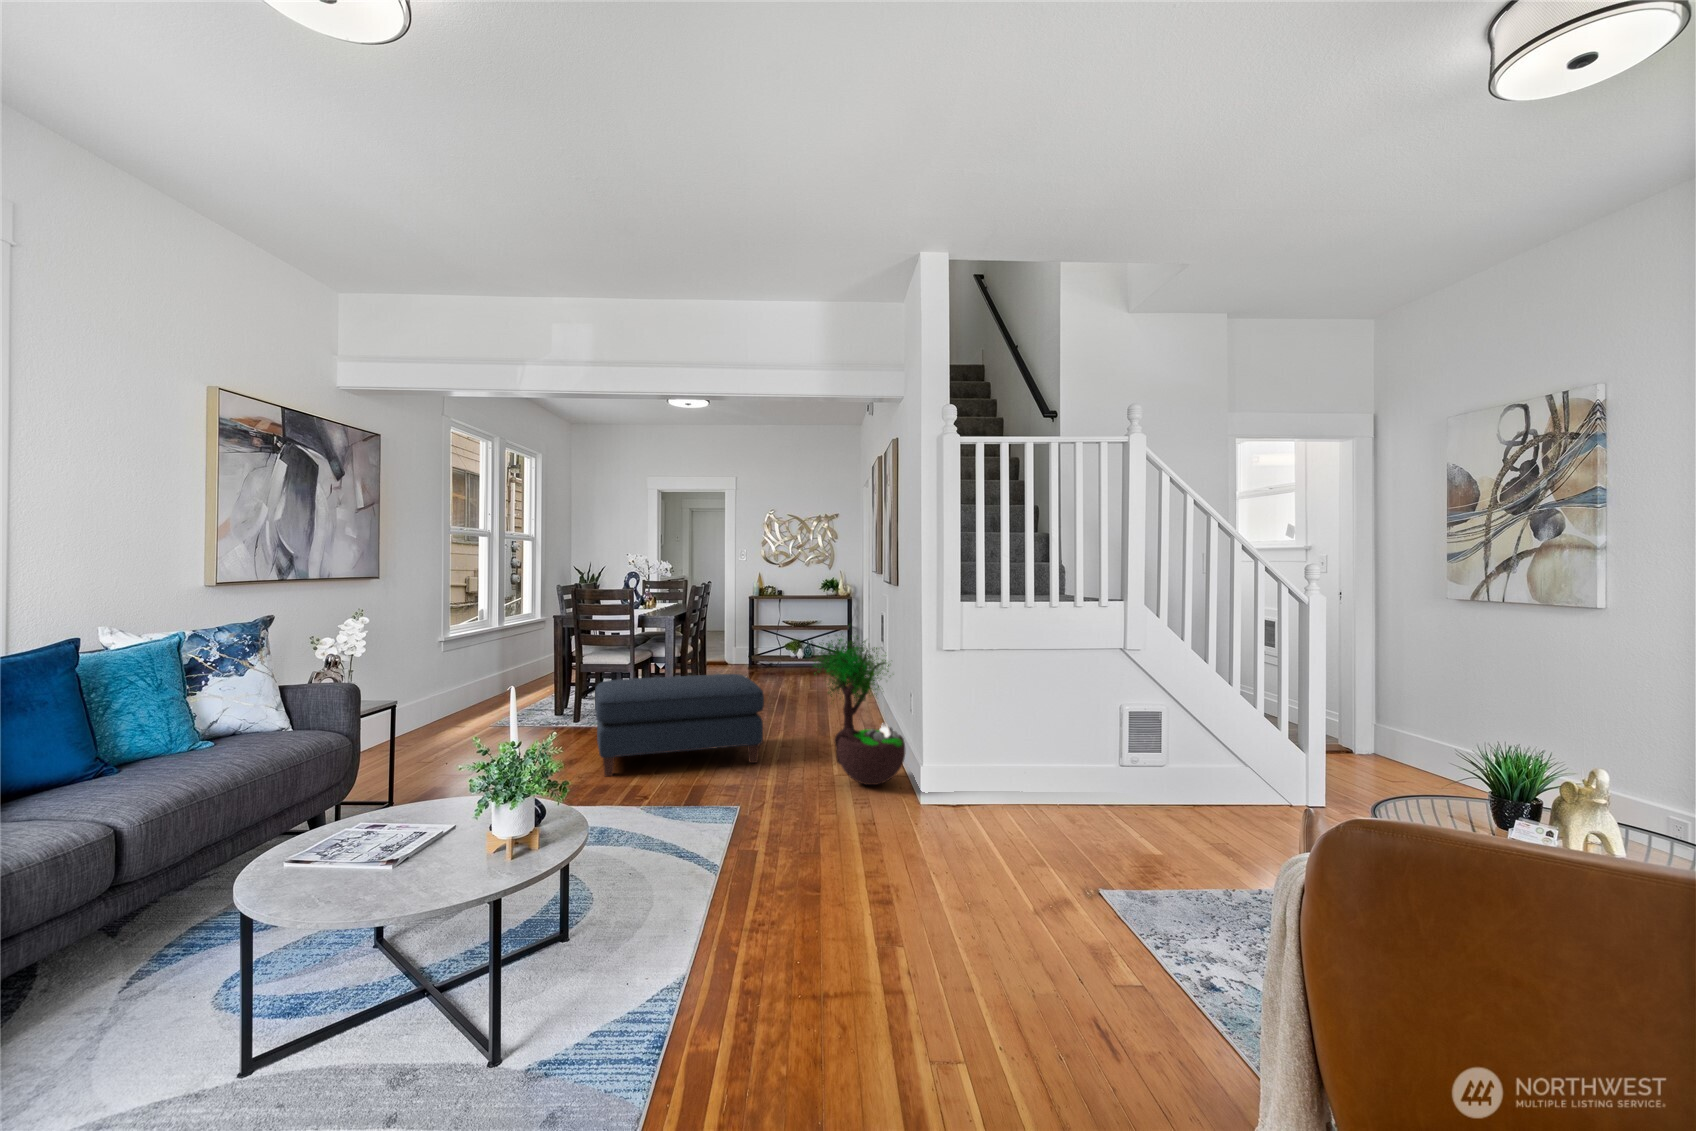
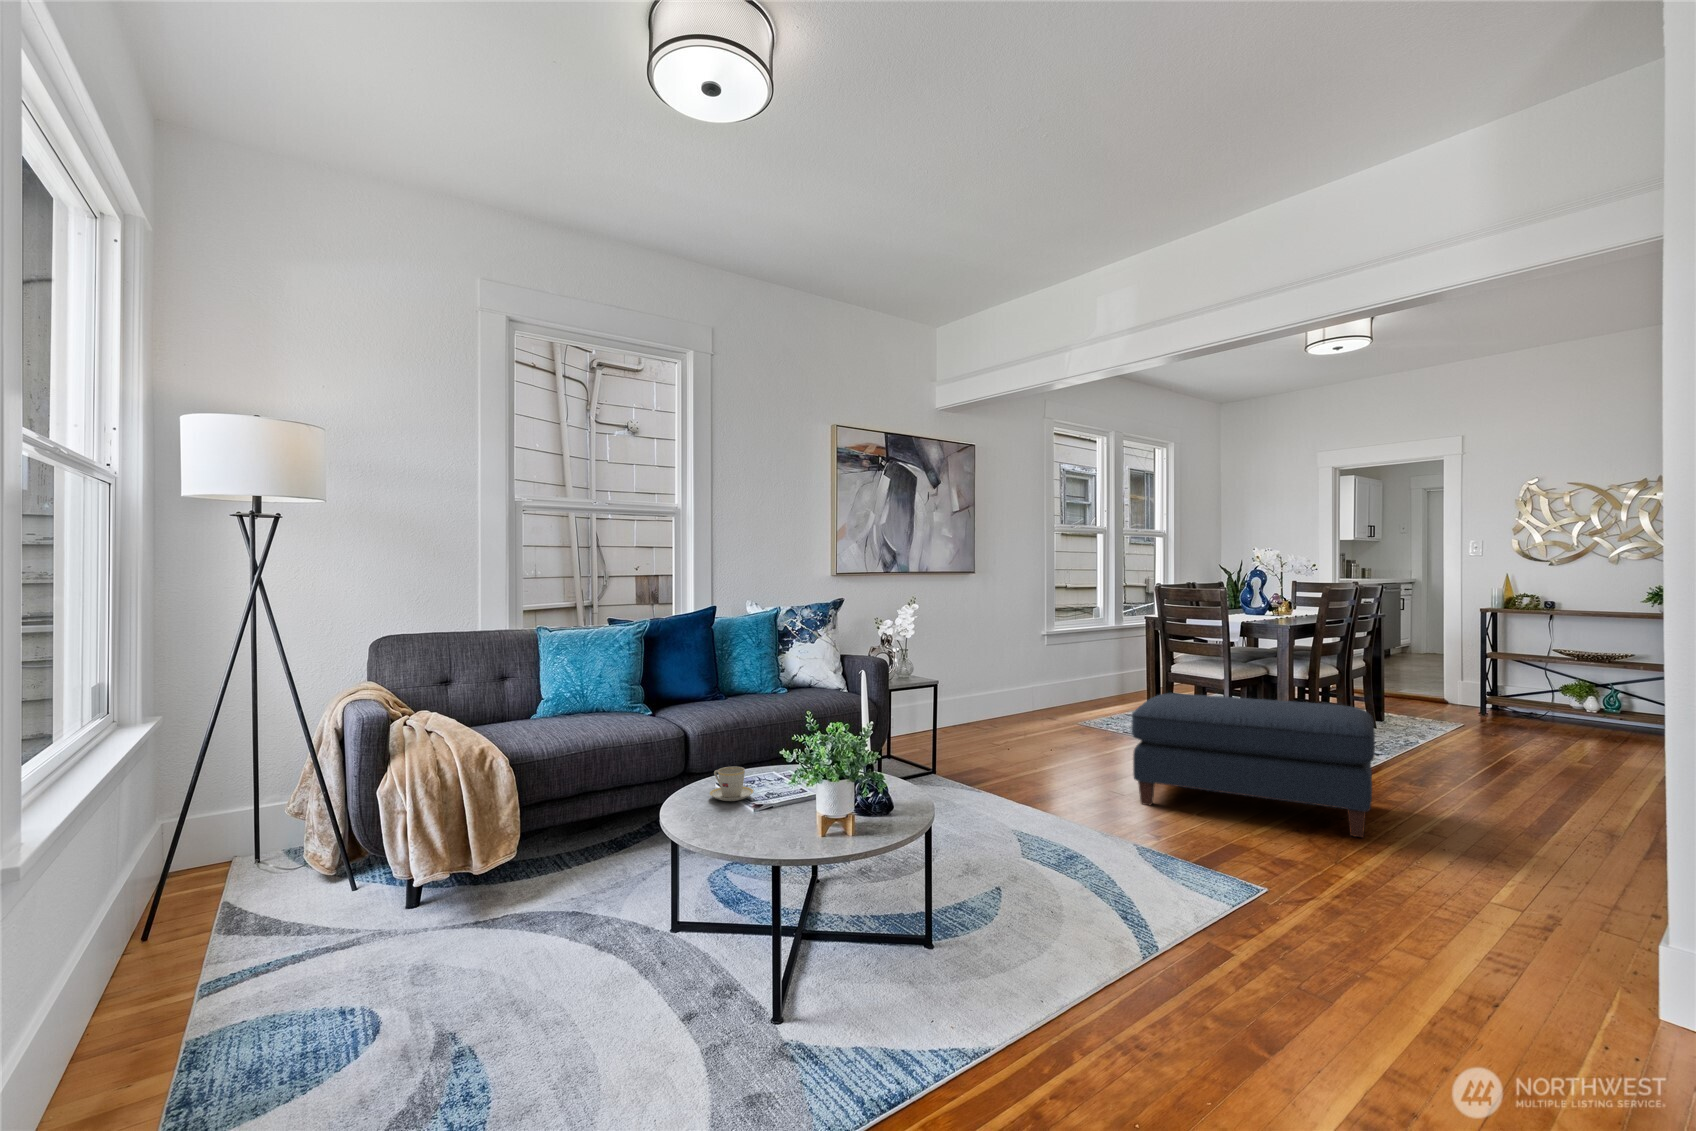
potted tree: present [814,634,905,785] -> none [1432,638,1643,929]
teacup: none [319,826,380,869] -> present [709,766,754,801]

